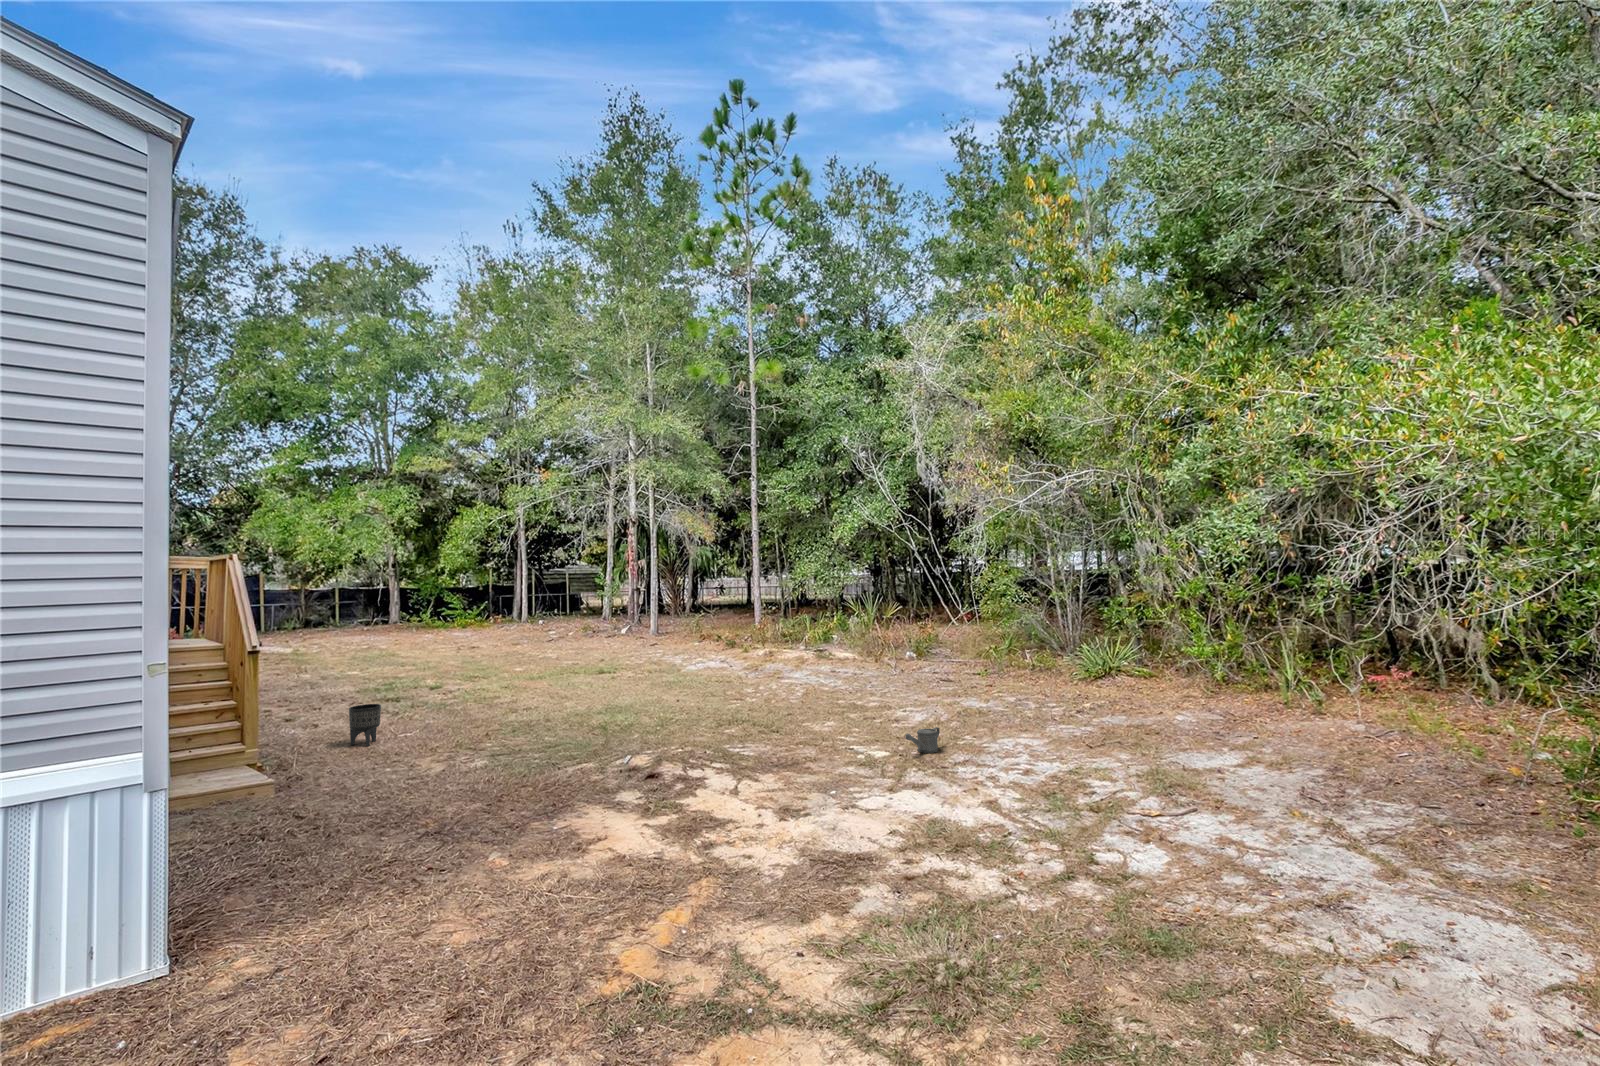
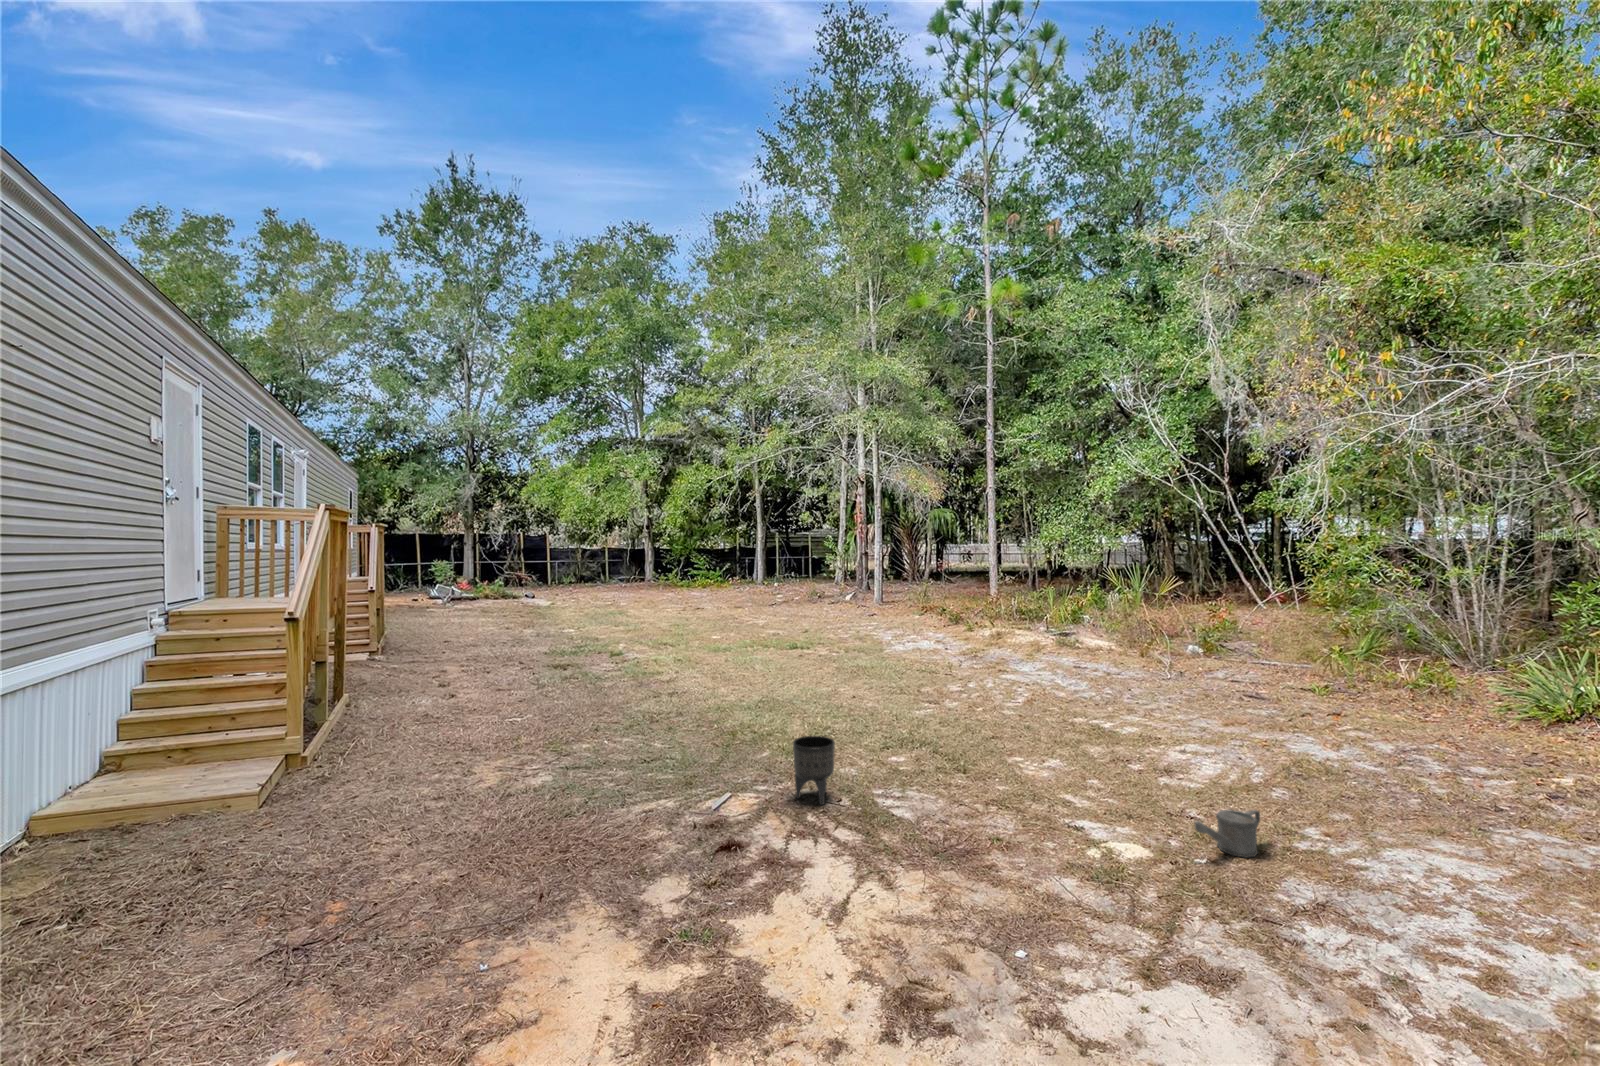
planter: present [349,704,381,746] -> present [793,736,835,805]

